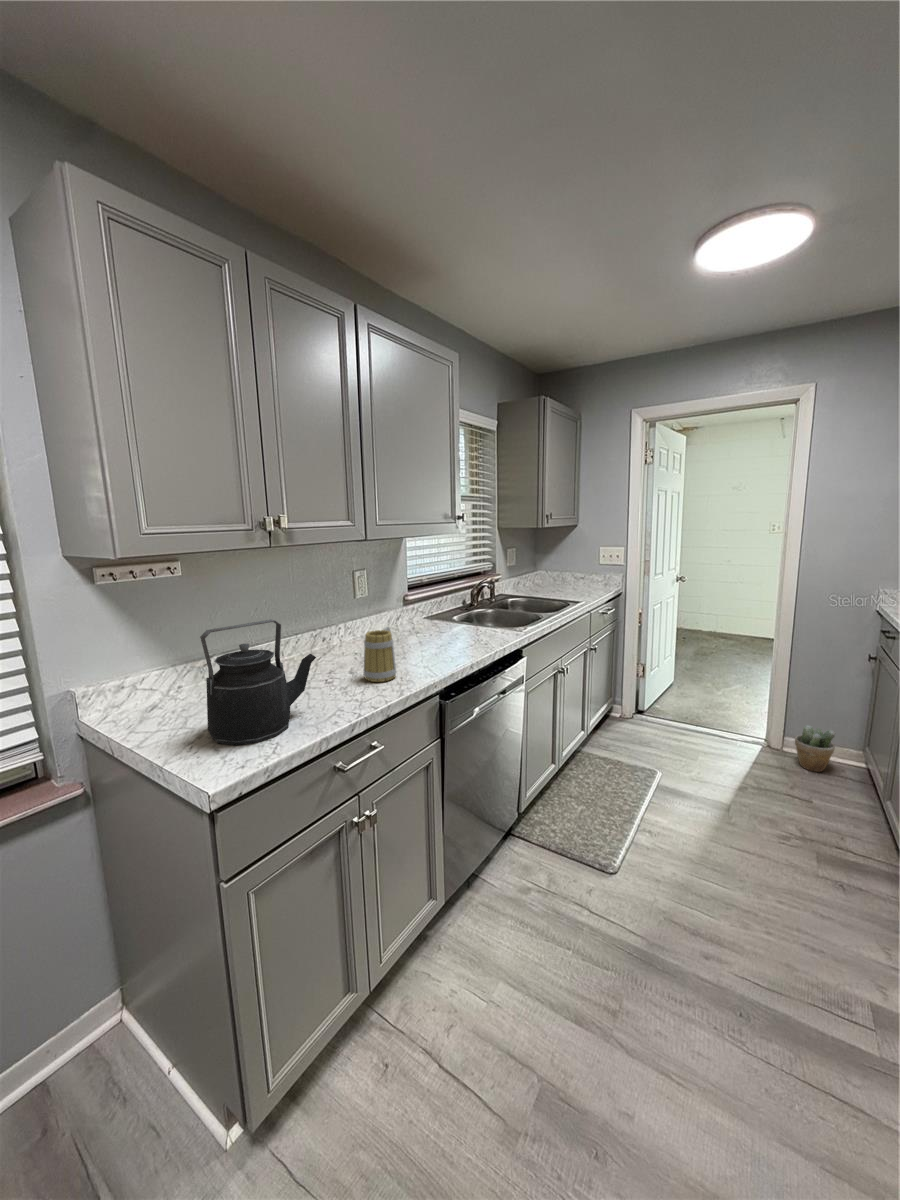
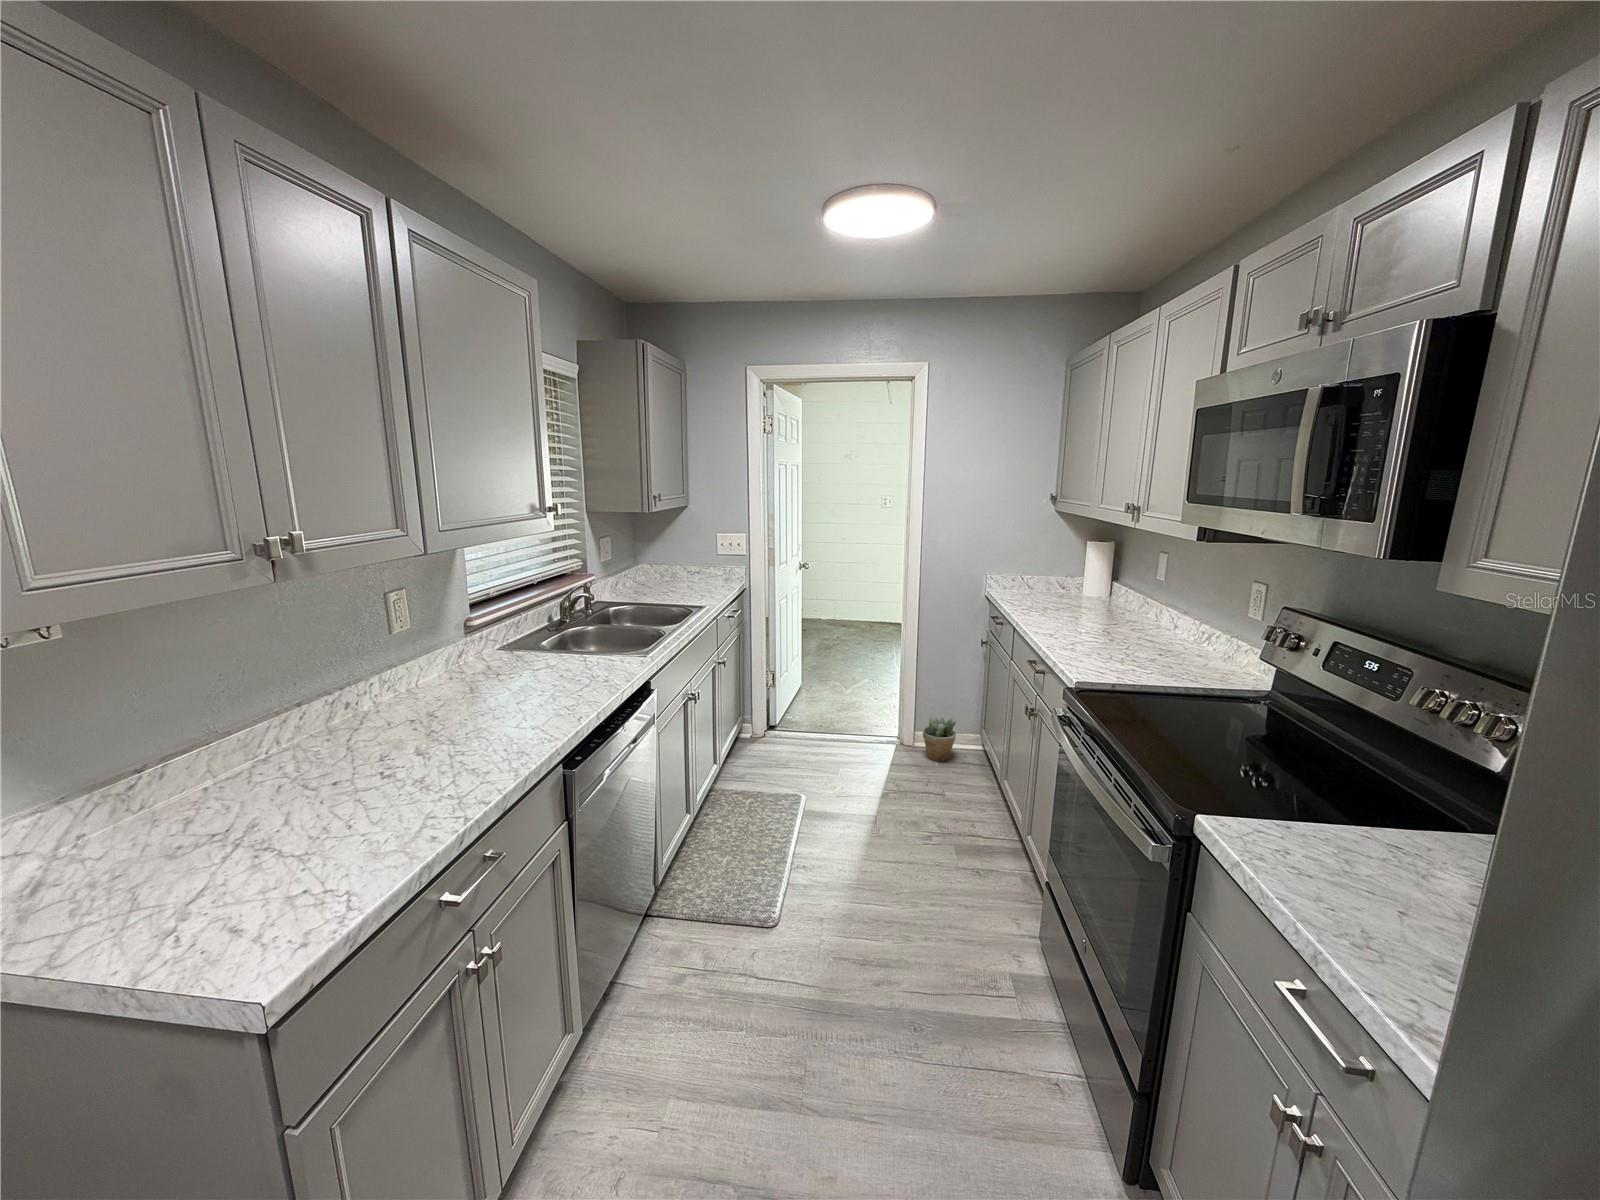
kettle: present [200,619,316,745] -> none [177,703,385,920]
mug: present [364,627,396,682] -> none [445,680,498,762]

